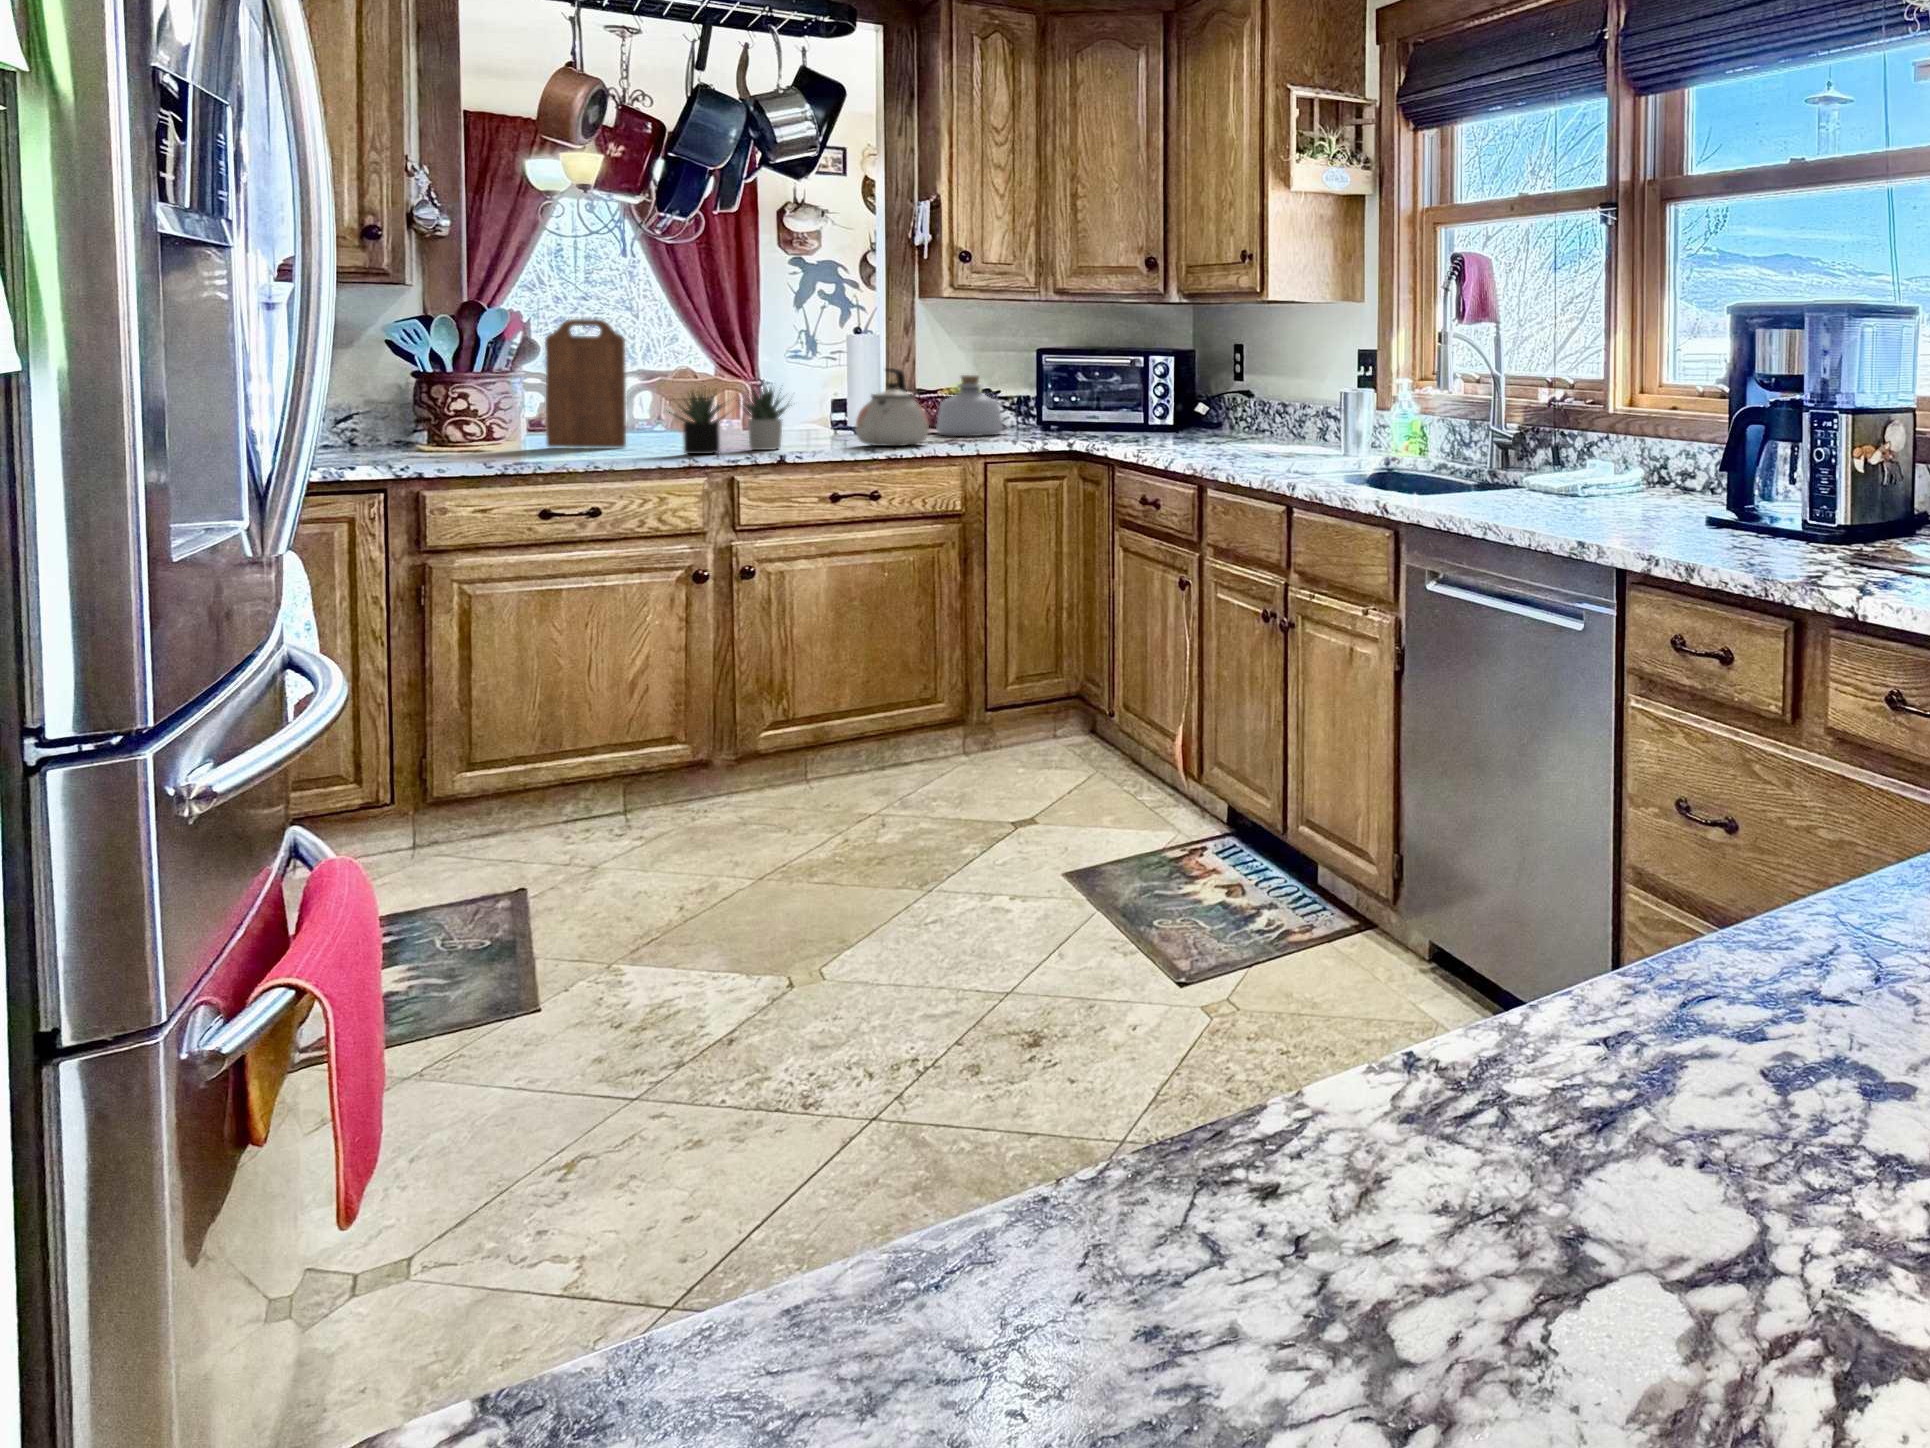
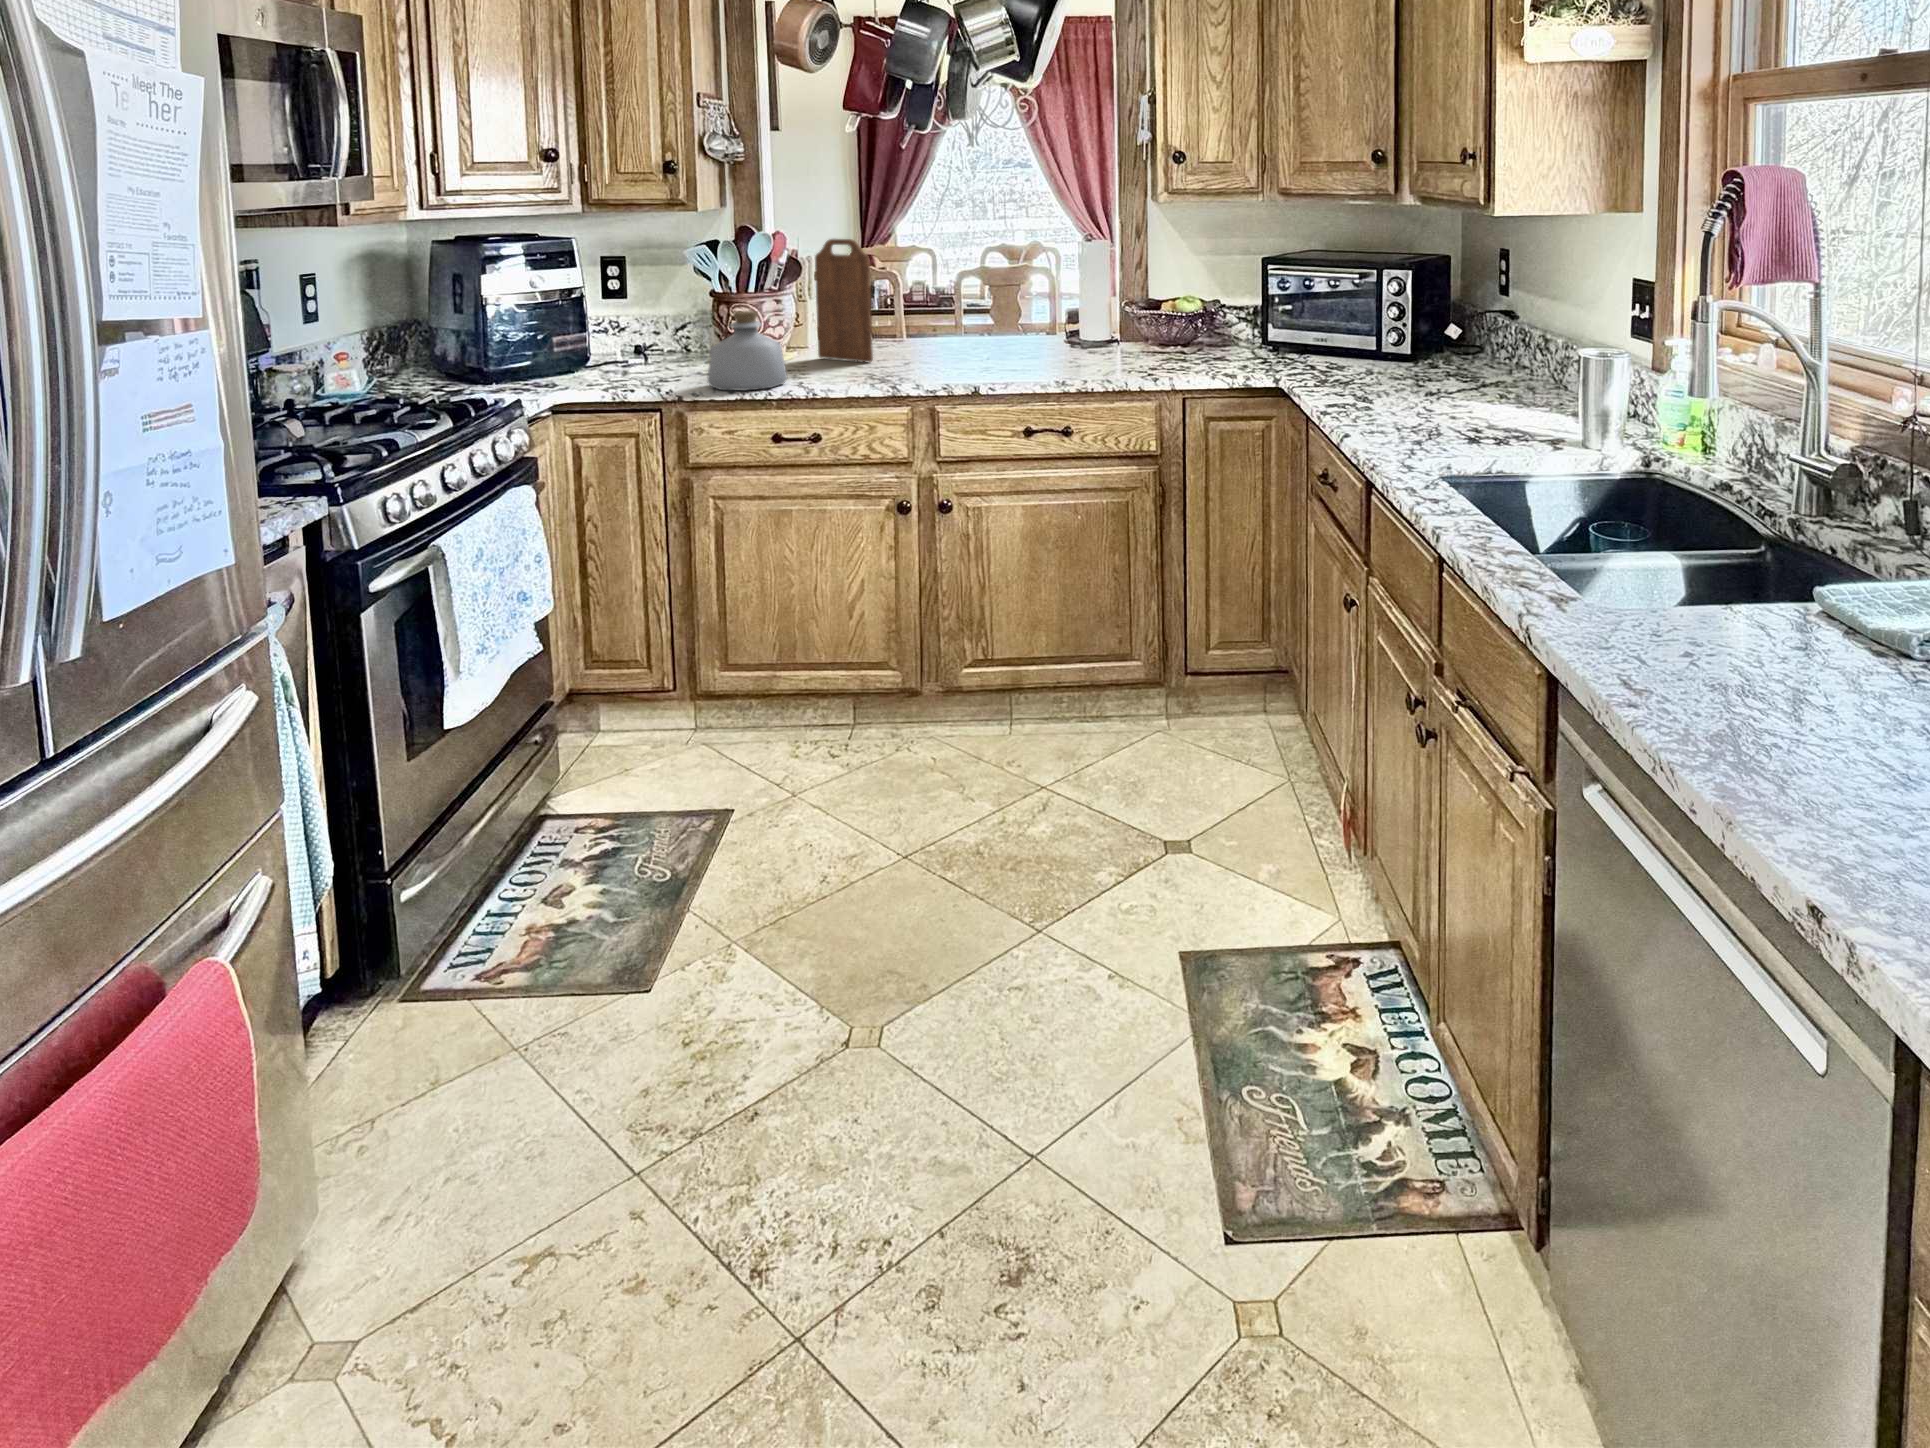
kettle: present [855,368,929,446] -> none [1053,290,1124,375]
bottle: present [936,375,1002,436] -> present [707,311,787,390]
succulent plant: present [669,383,789,454] -> none [873,302,1001,383]

